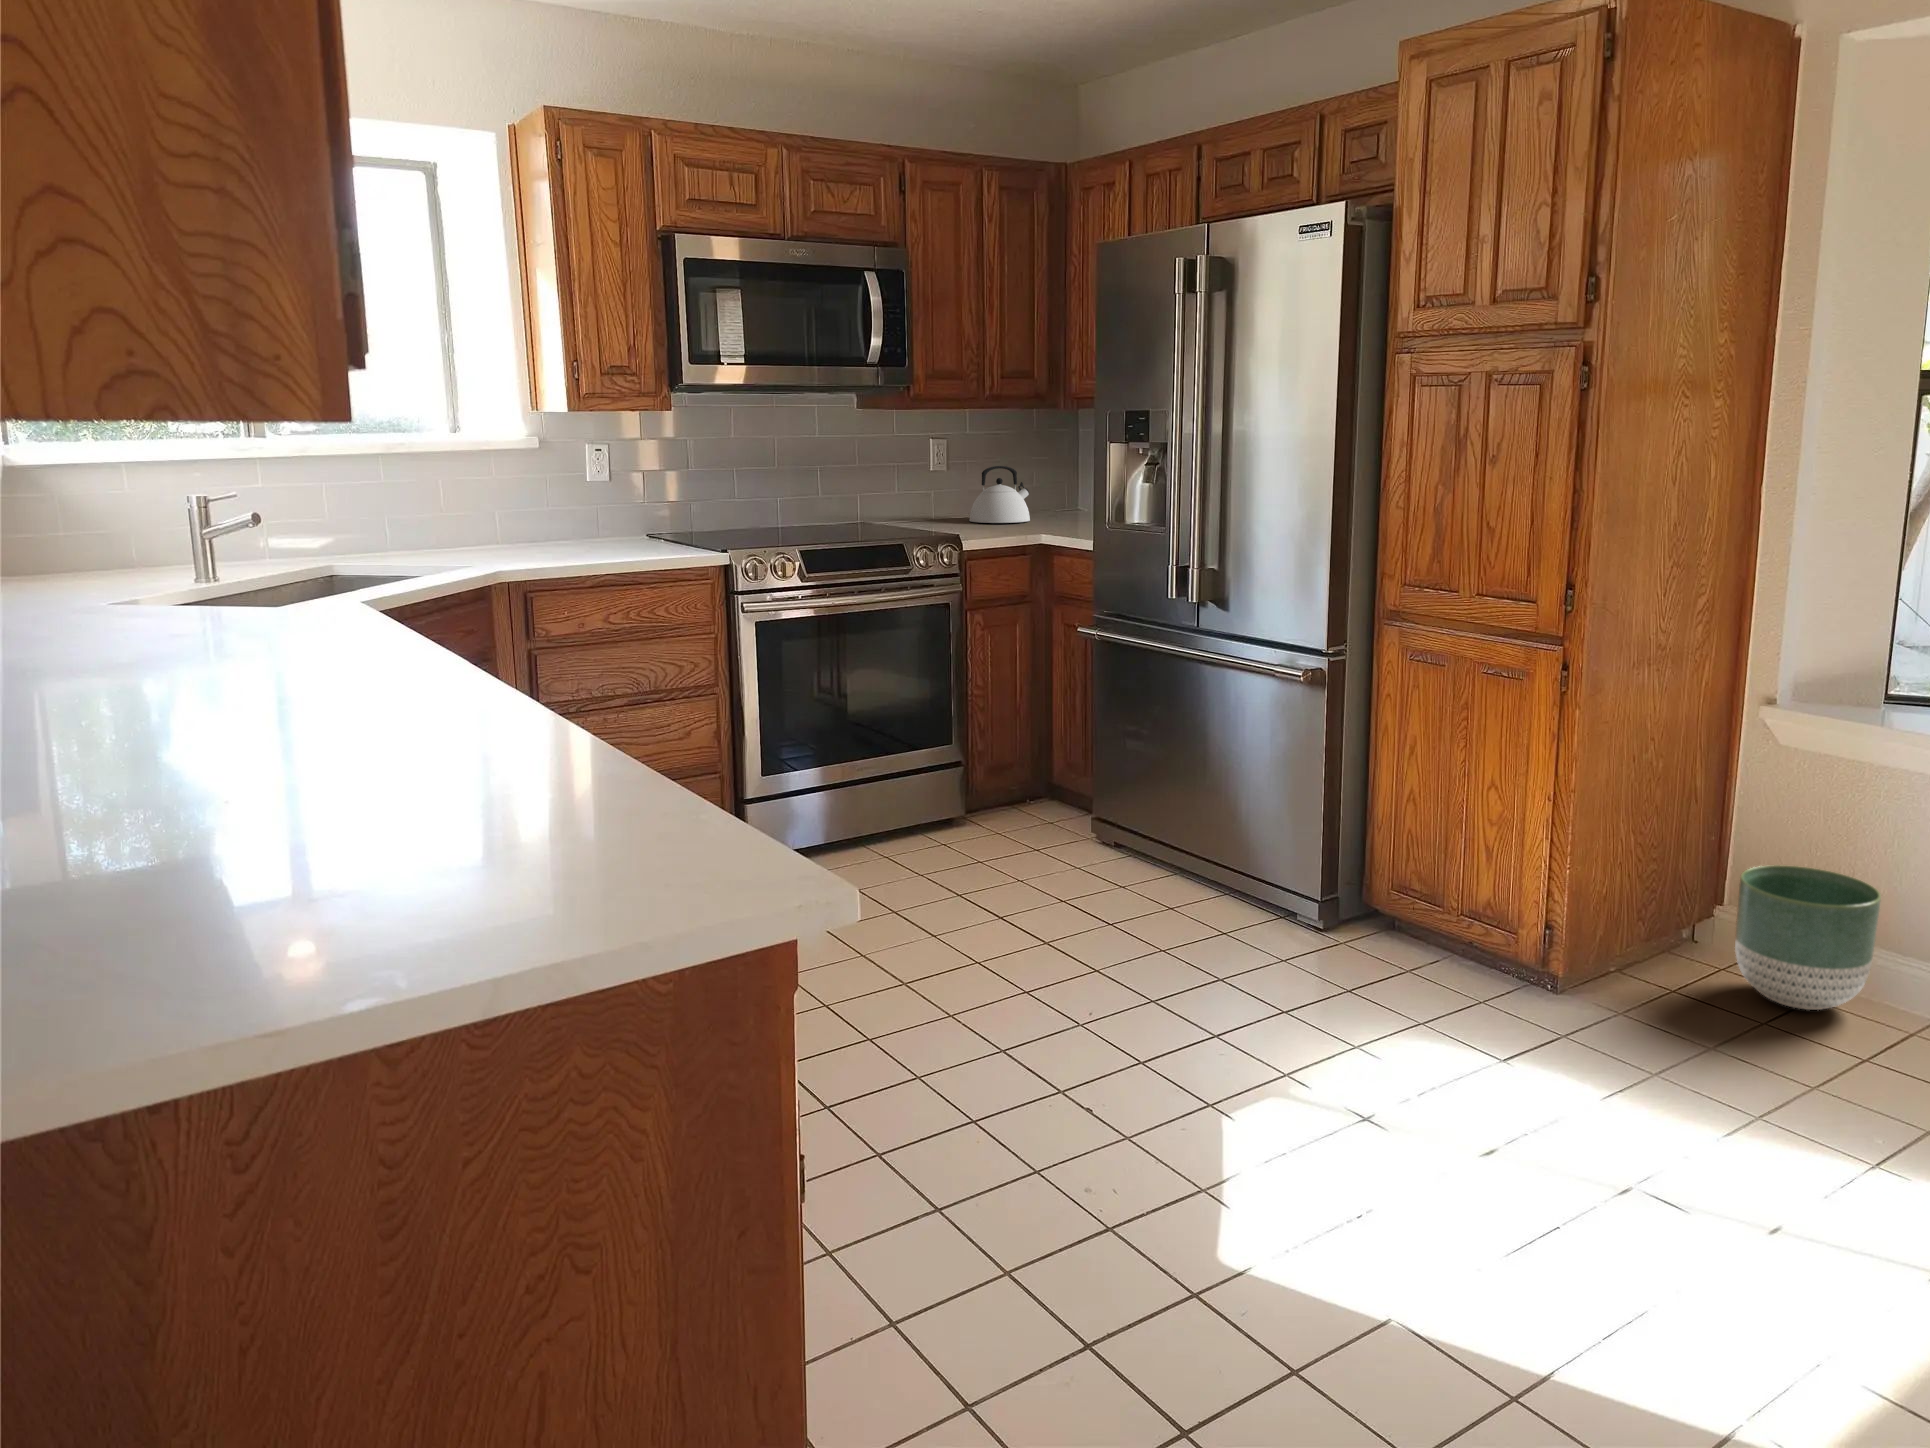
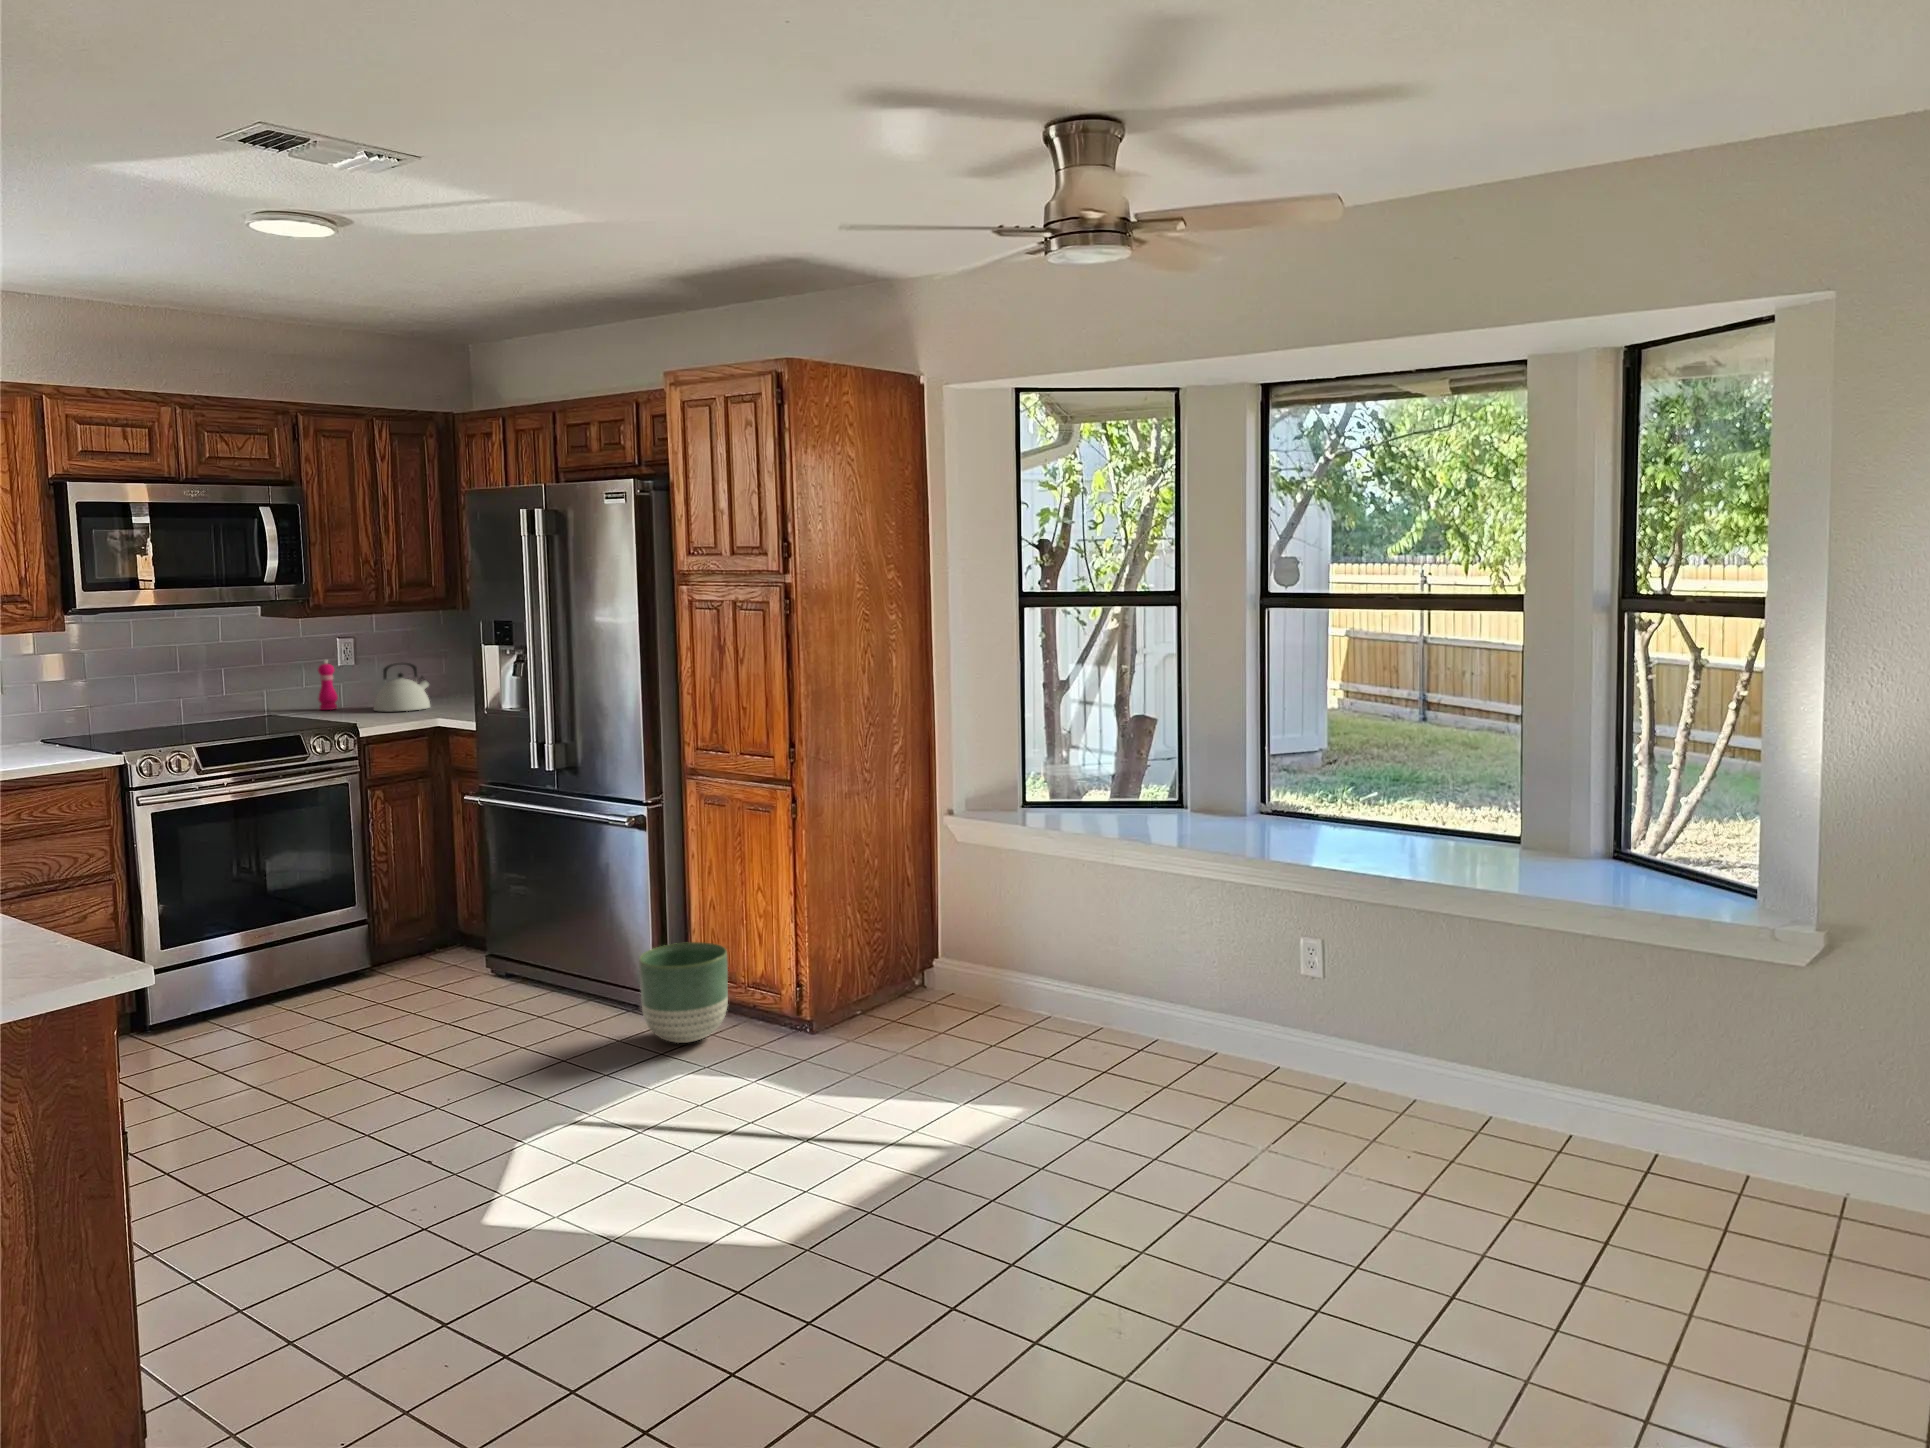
pepper mill: none [910,460,931,519] -> present [318,660,338,710]
planter: present [1735,865,1881,1010] -> present [639,942,728,1043]

